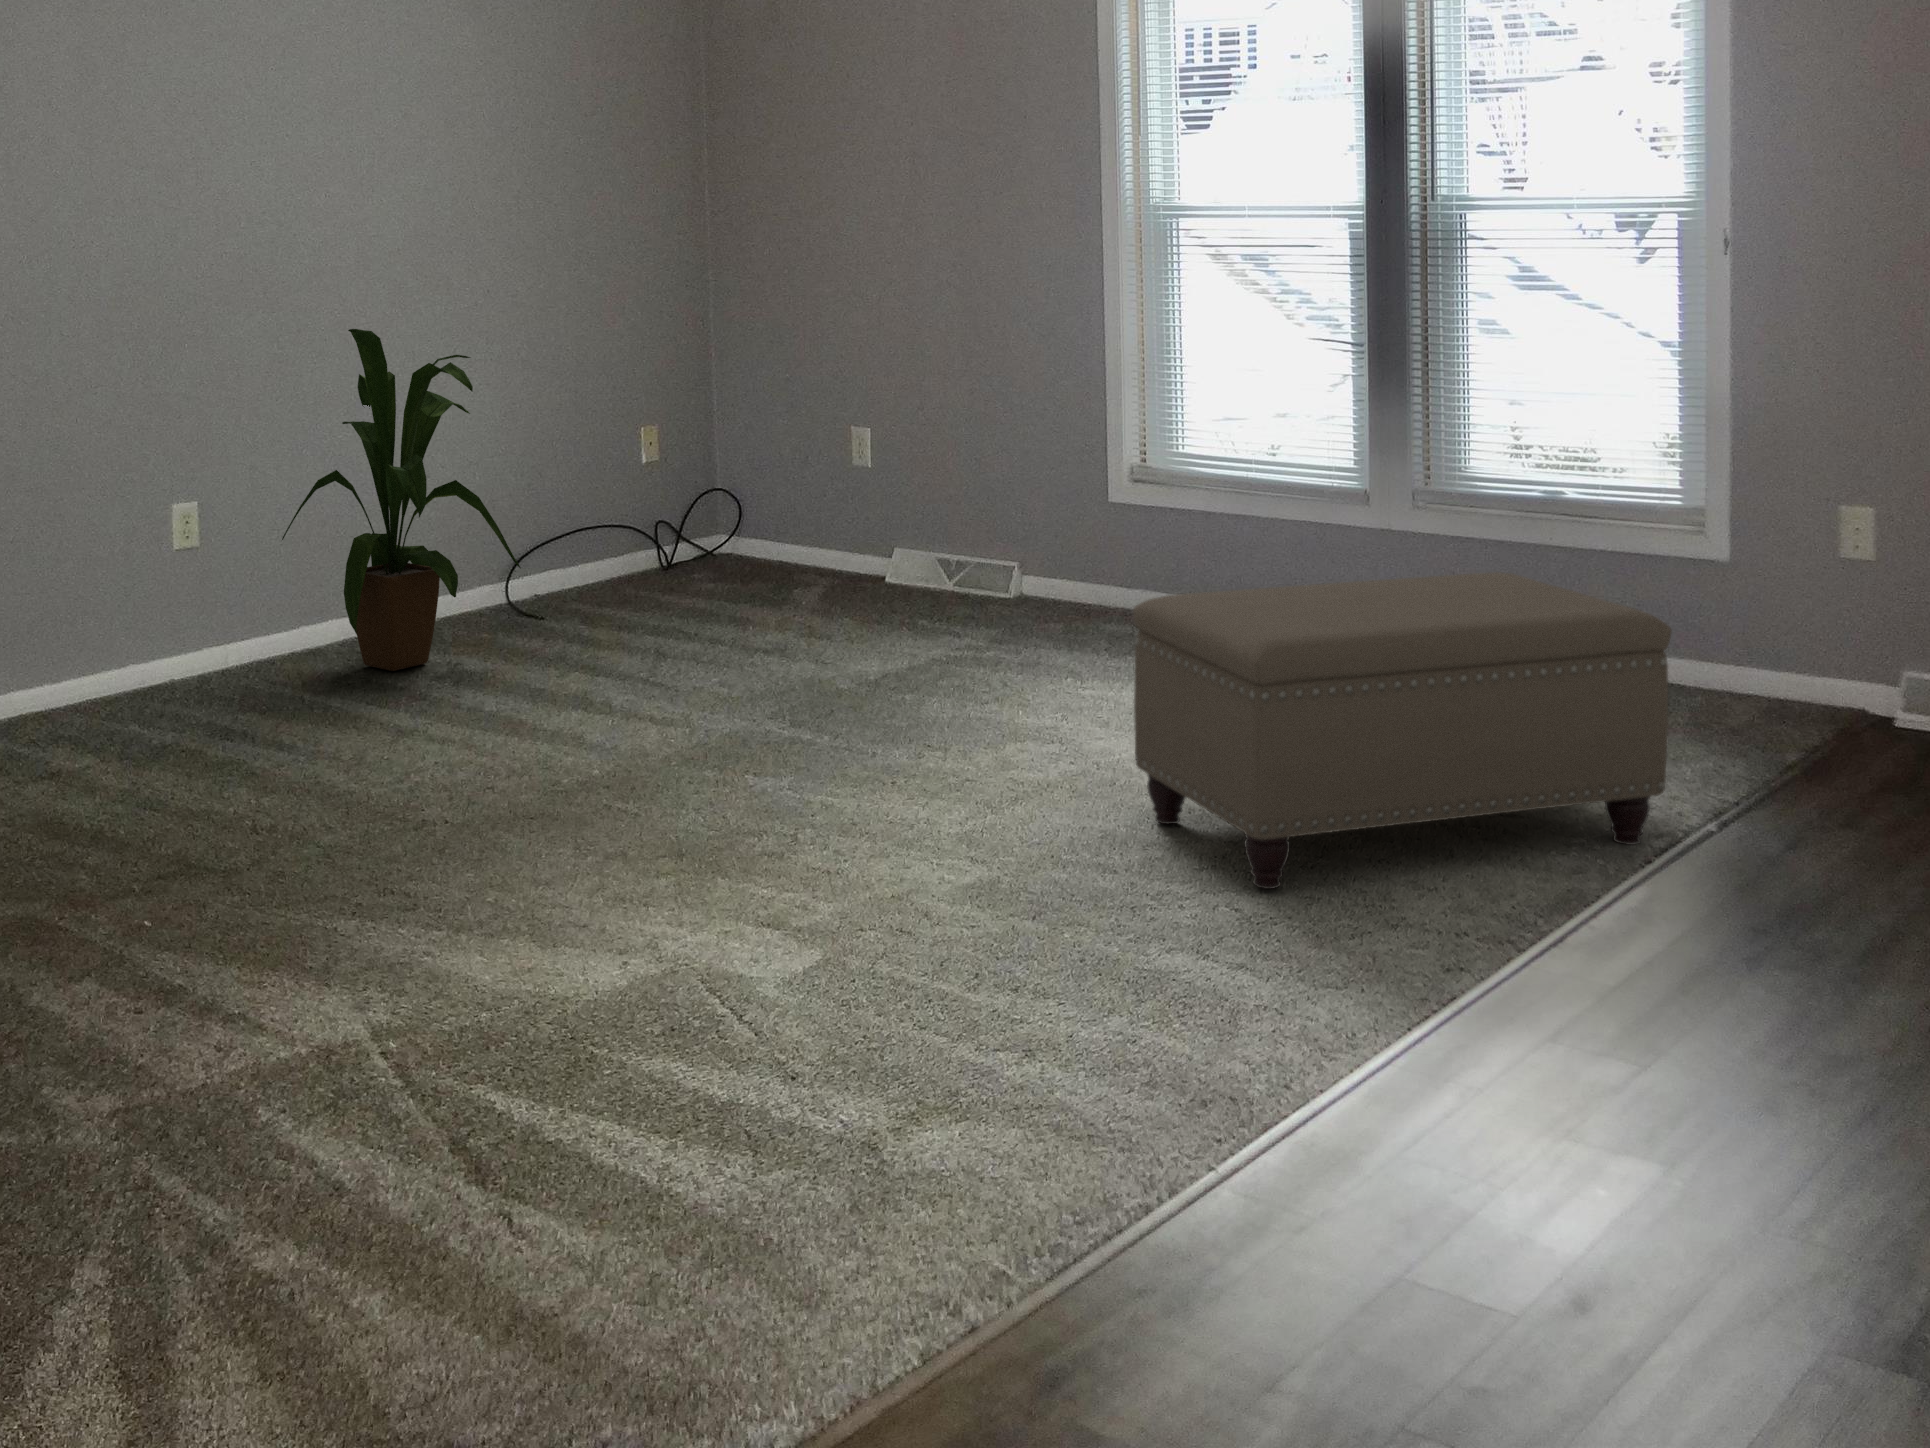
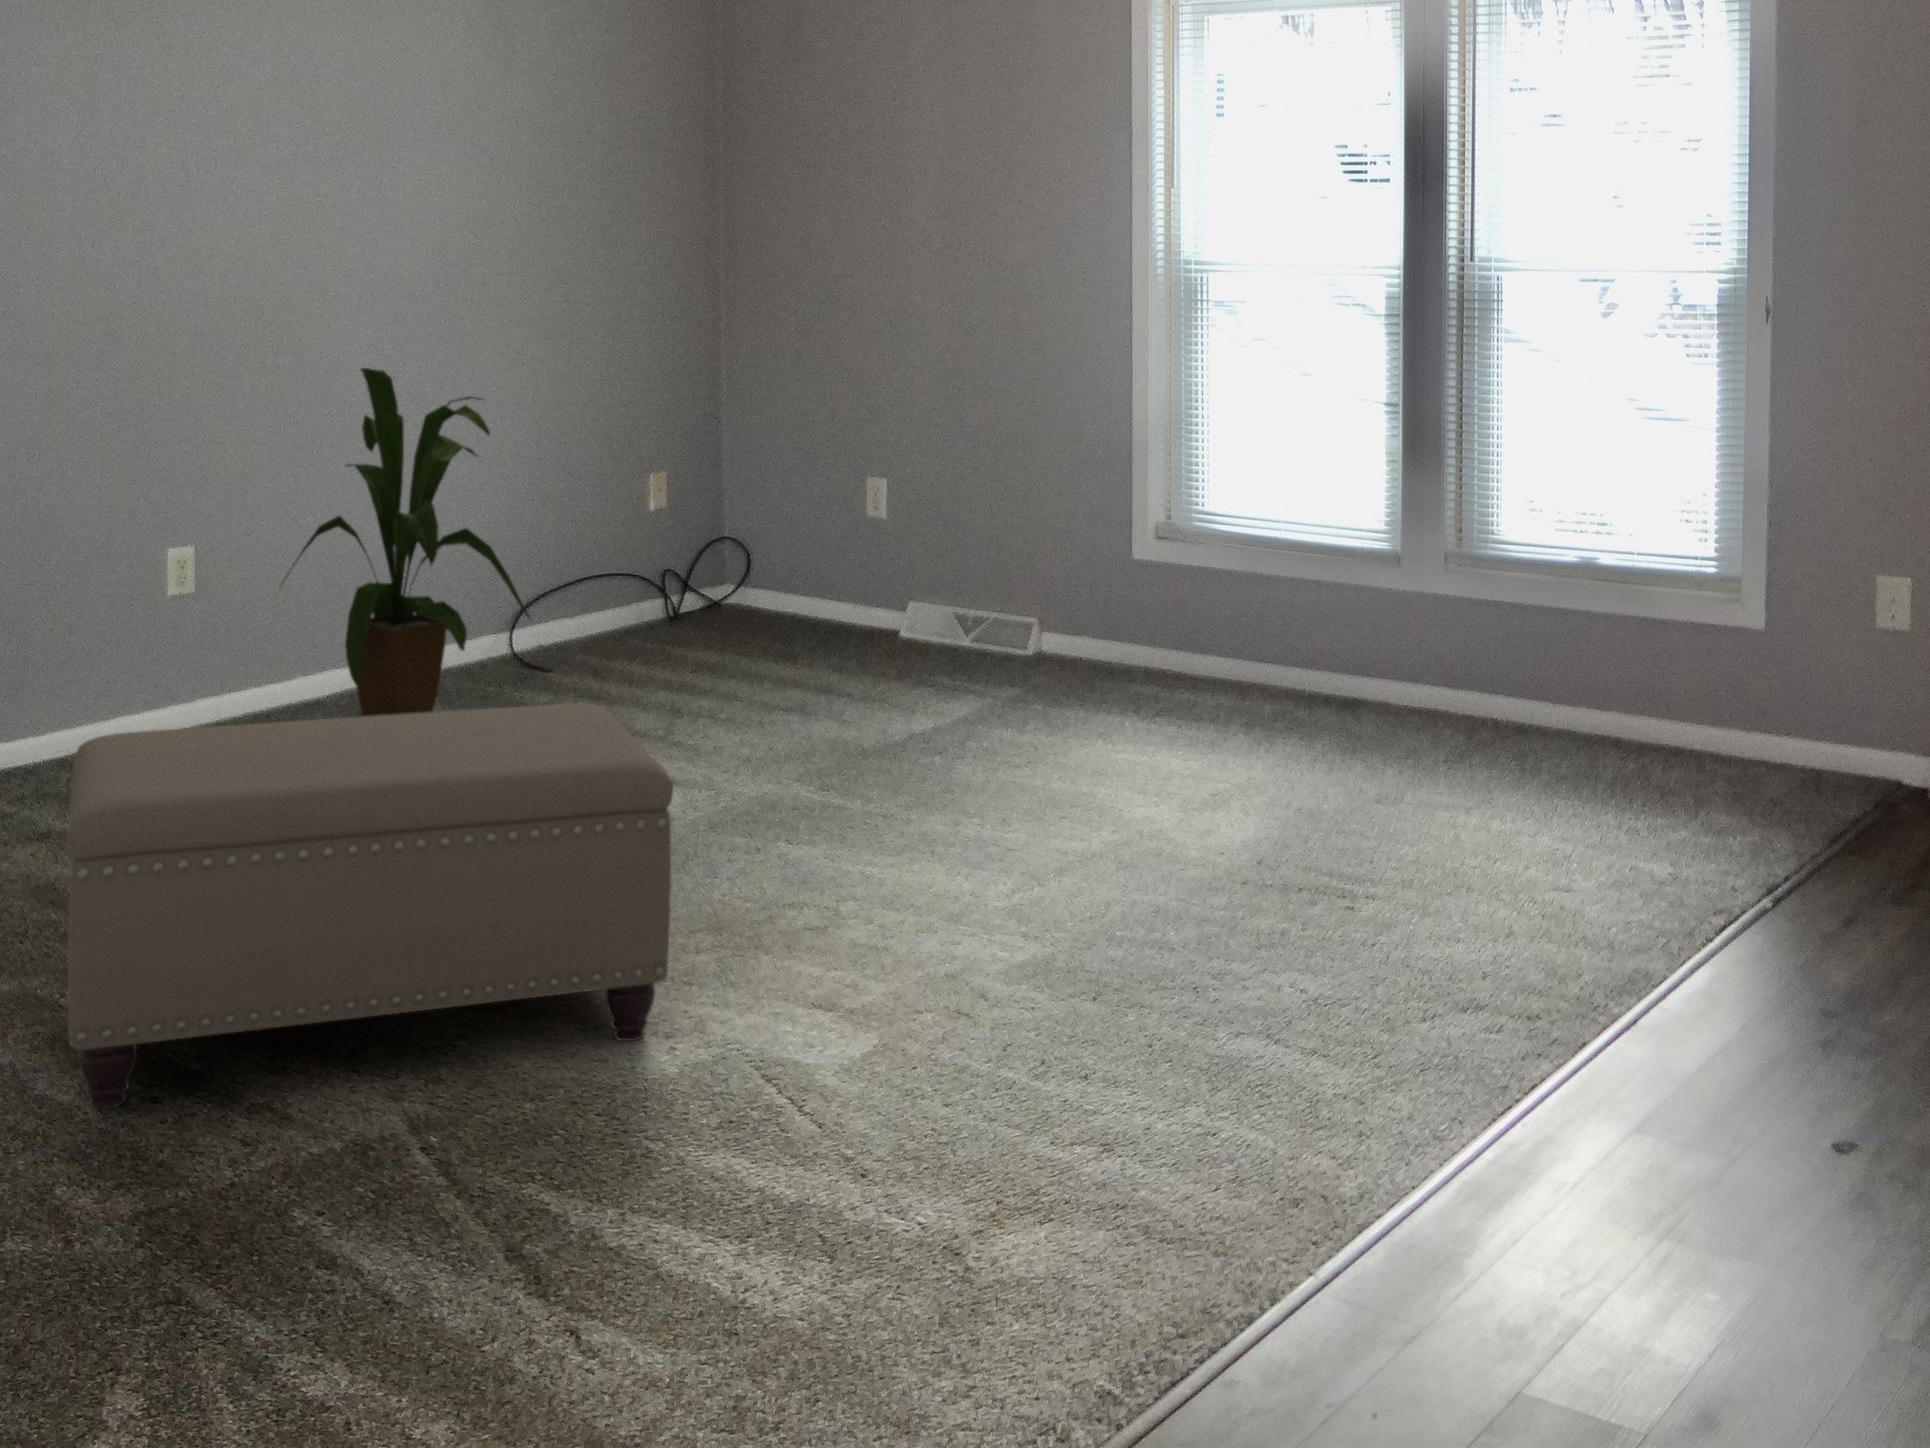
ottoman: present [1133,572,1672,889] -> present [67,704,674,1109]

